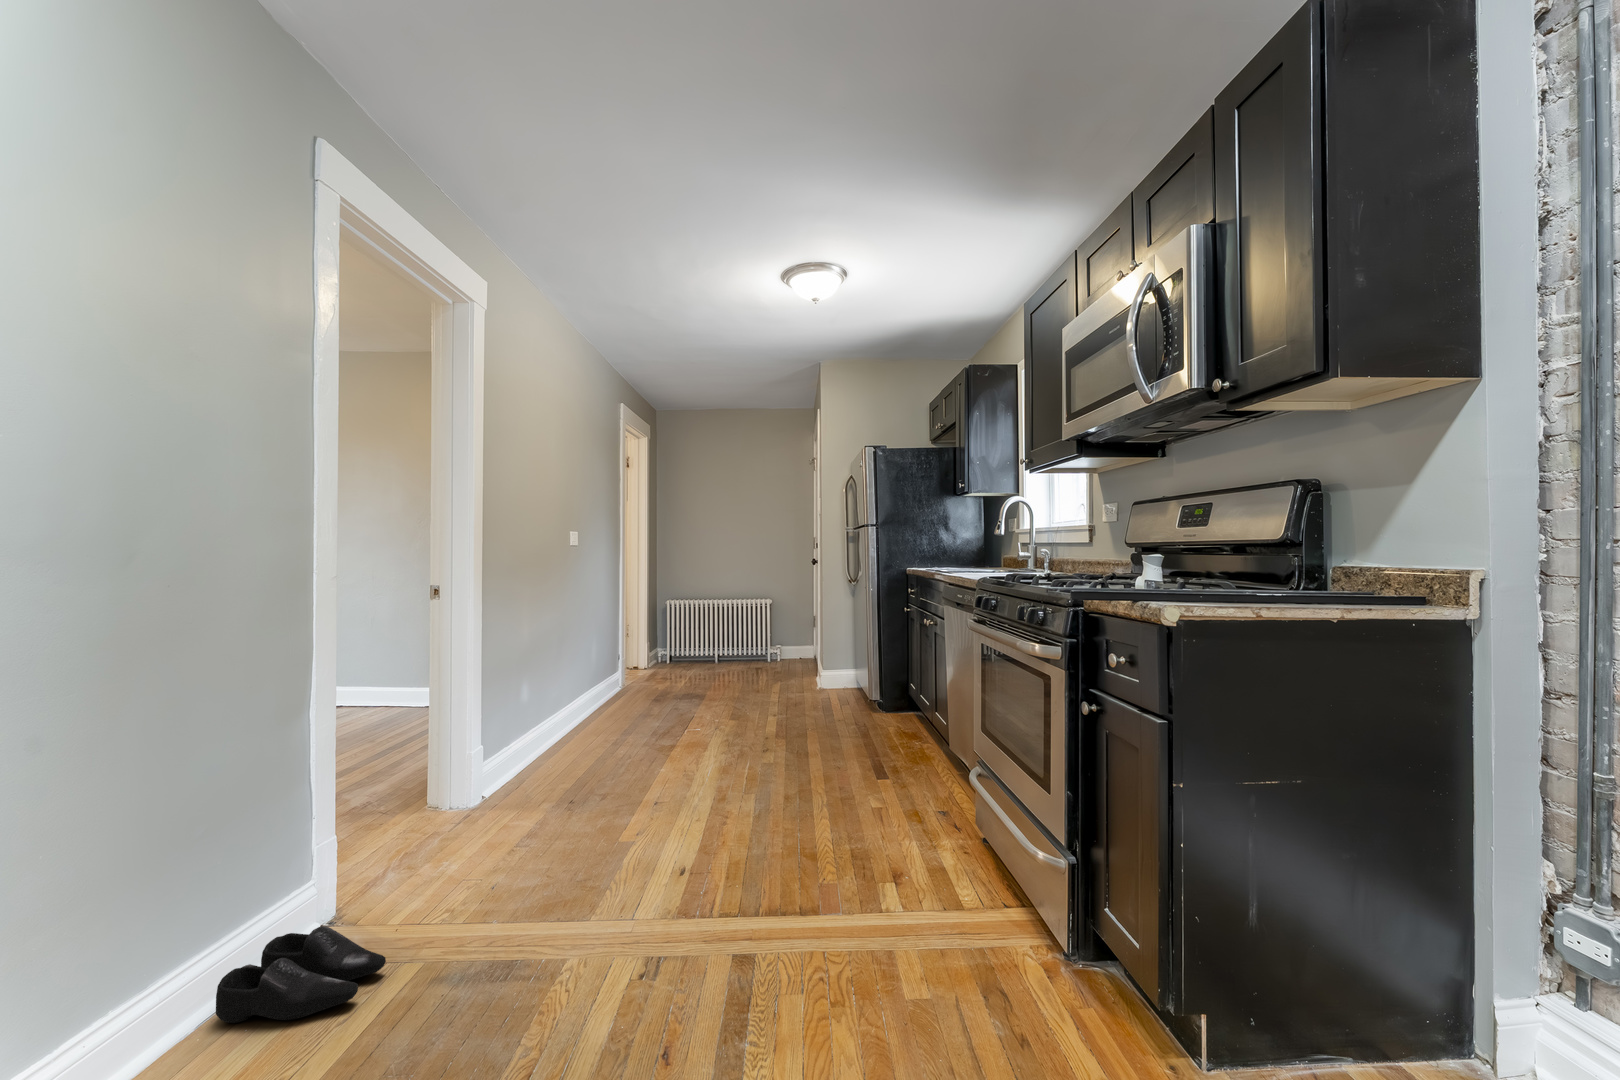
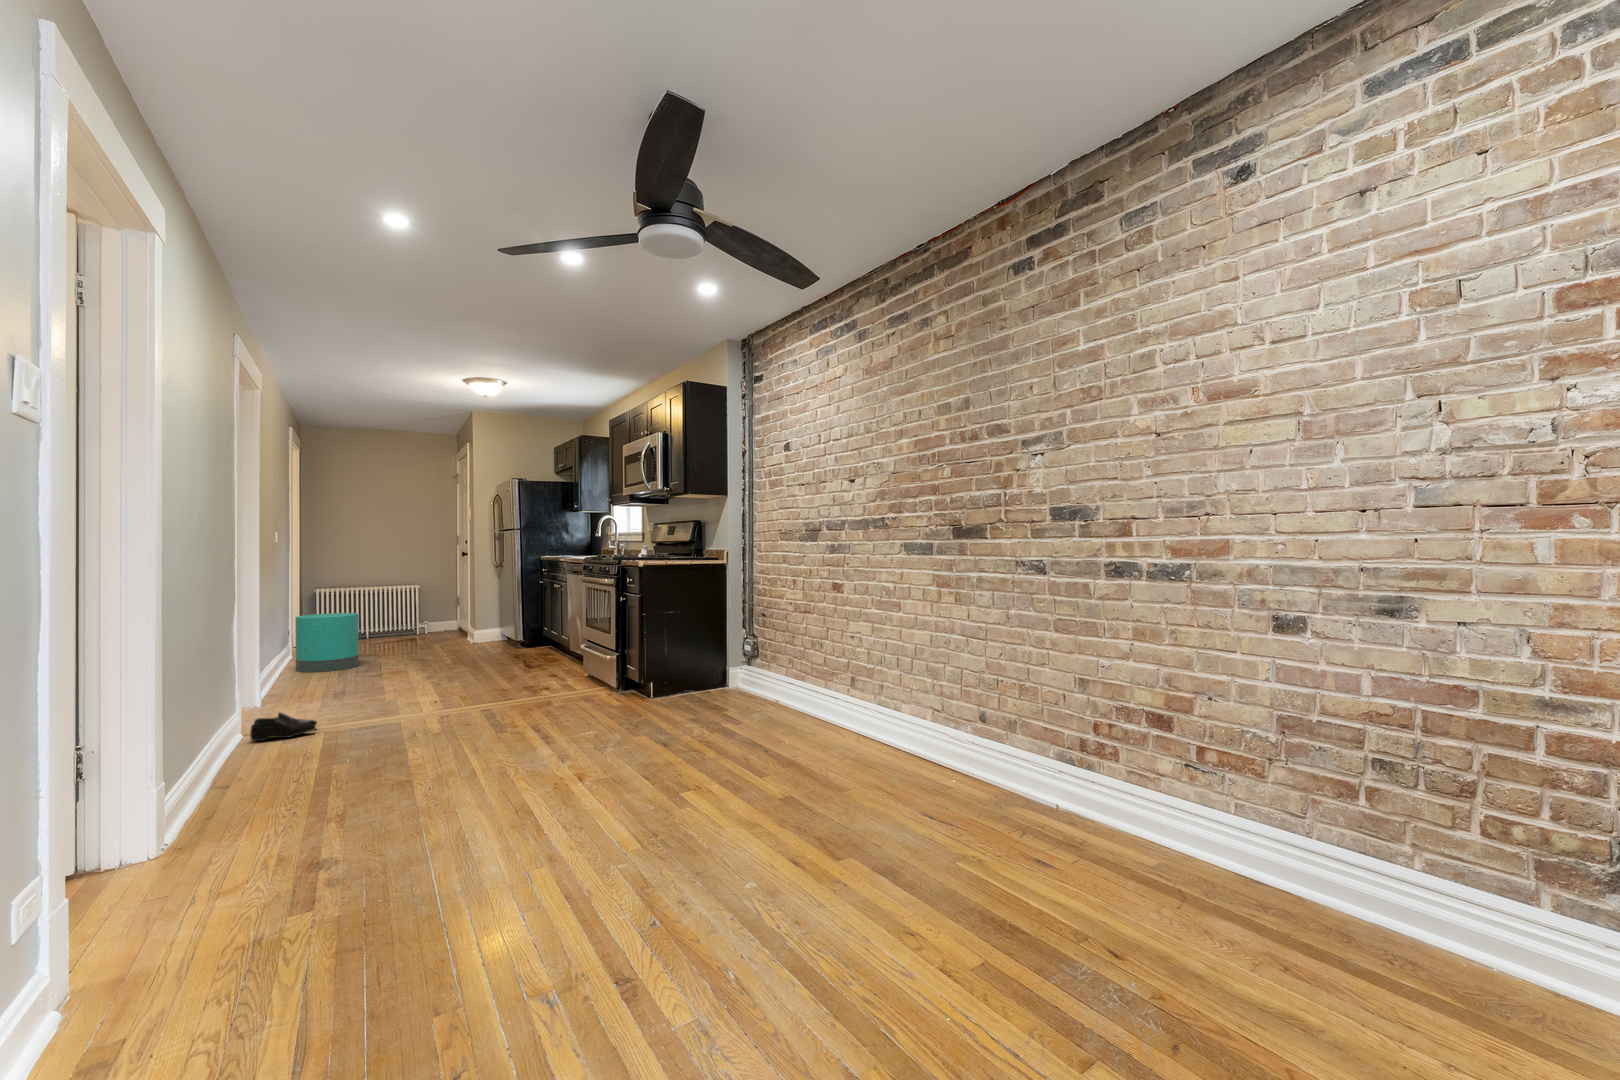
trash can: none [580,645,657,734] -> present [296,613,359,672]

